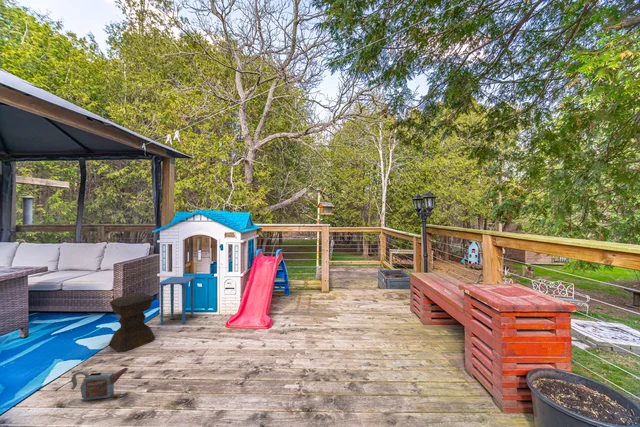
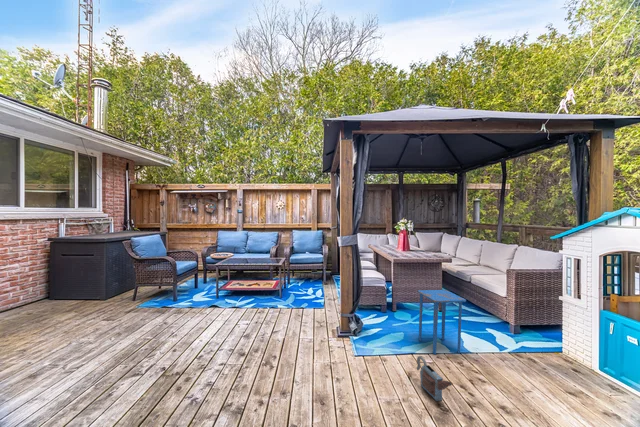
side table: present [158,276,196,325] -> present [418,290,466,354]
stool: present [109,293,155,352] -> none [479,305,529,379]

